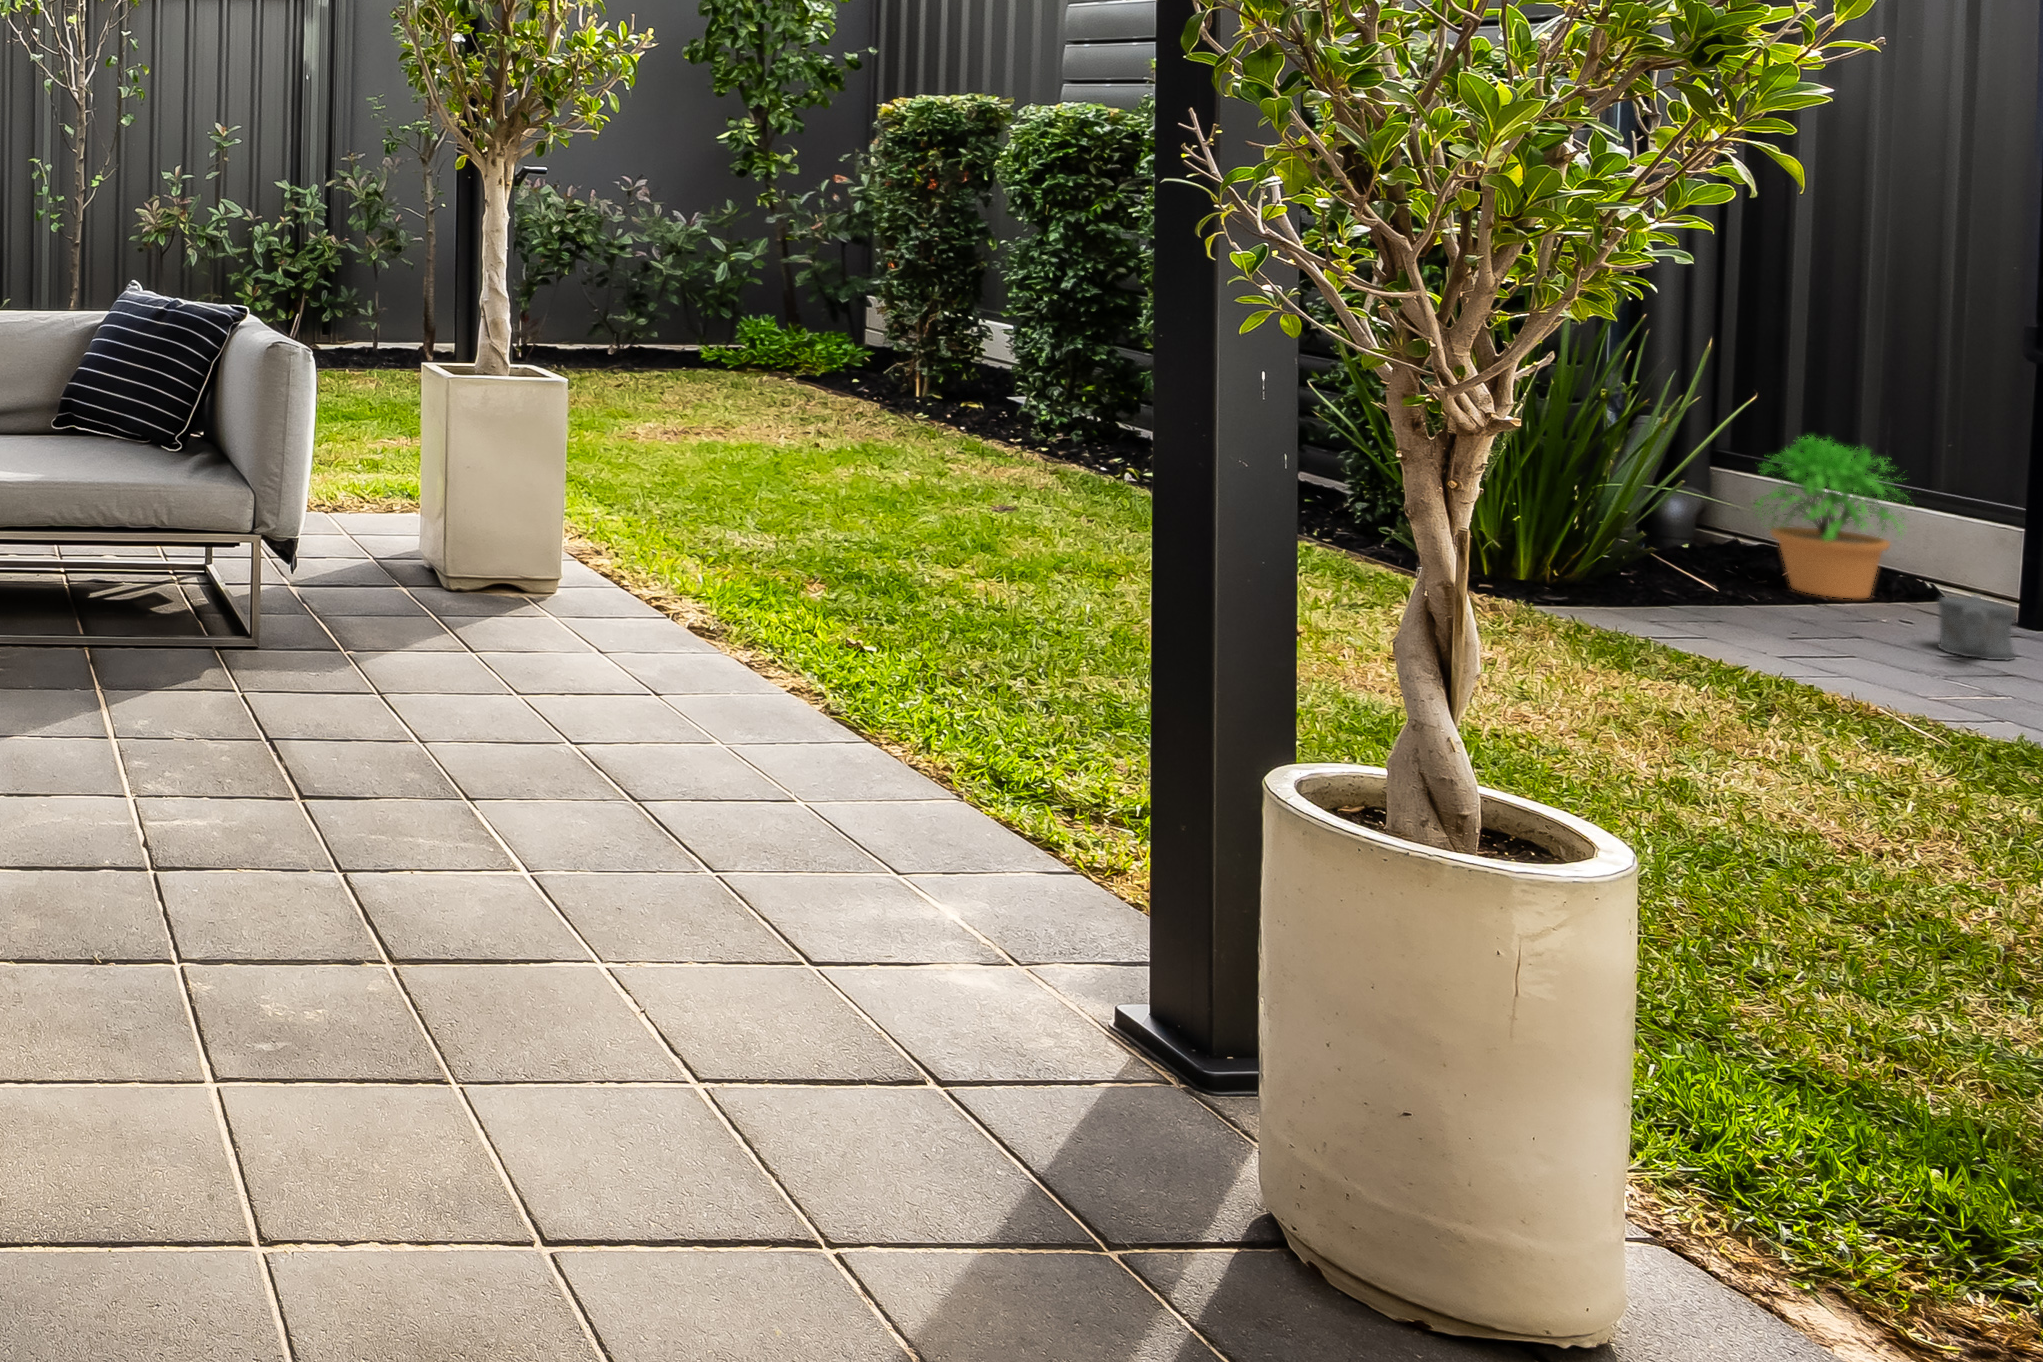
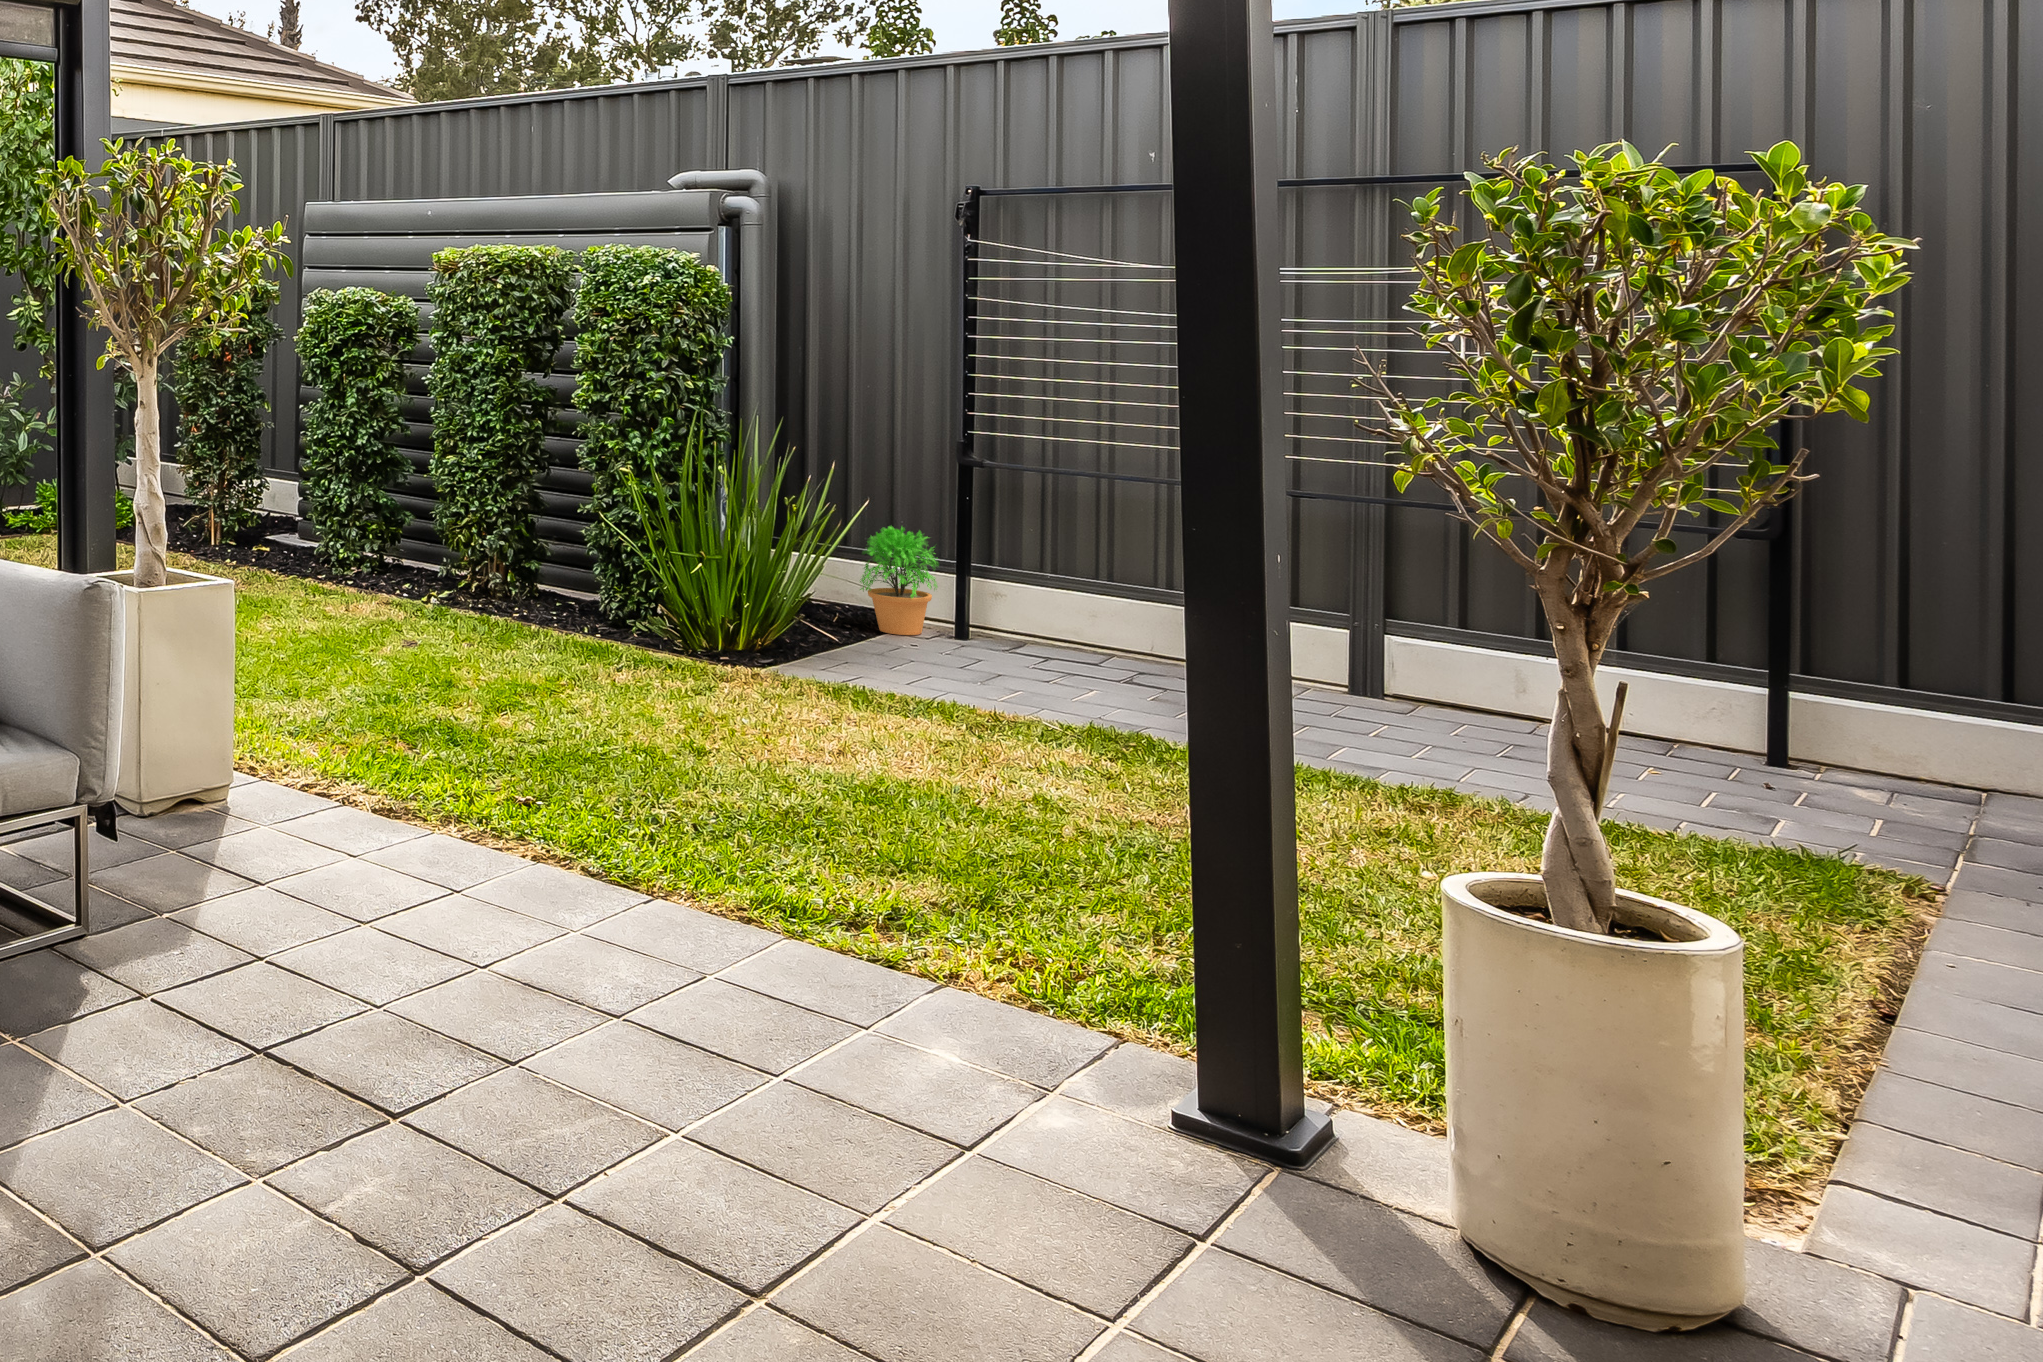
watering can: present [1938,594,2015,660] -> none [1011,627,1059,671]

